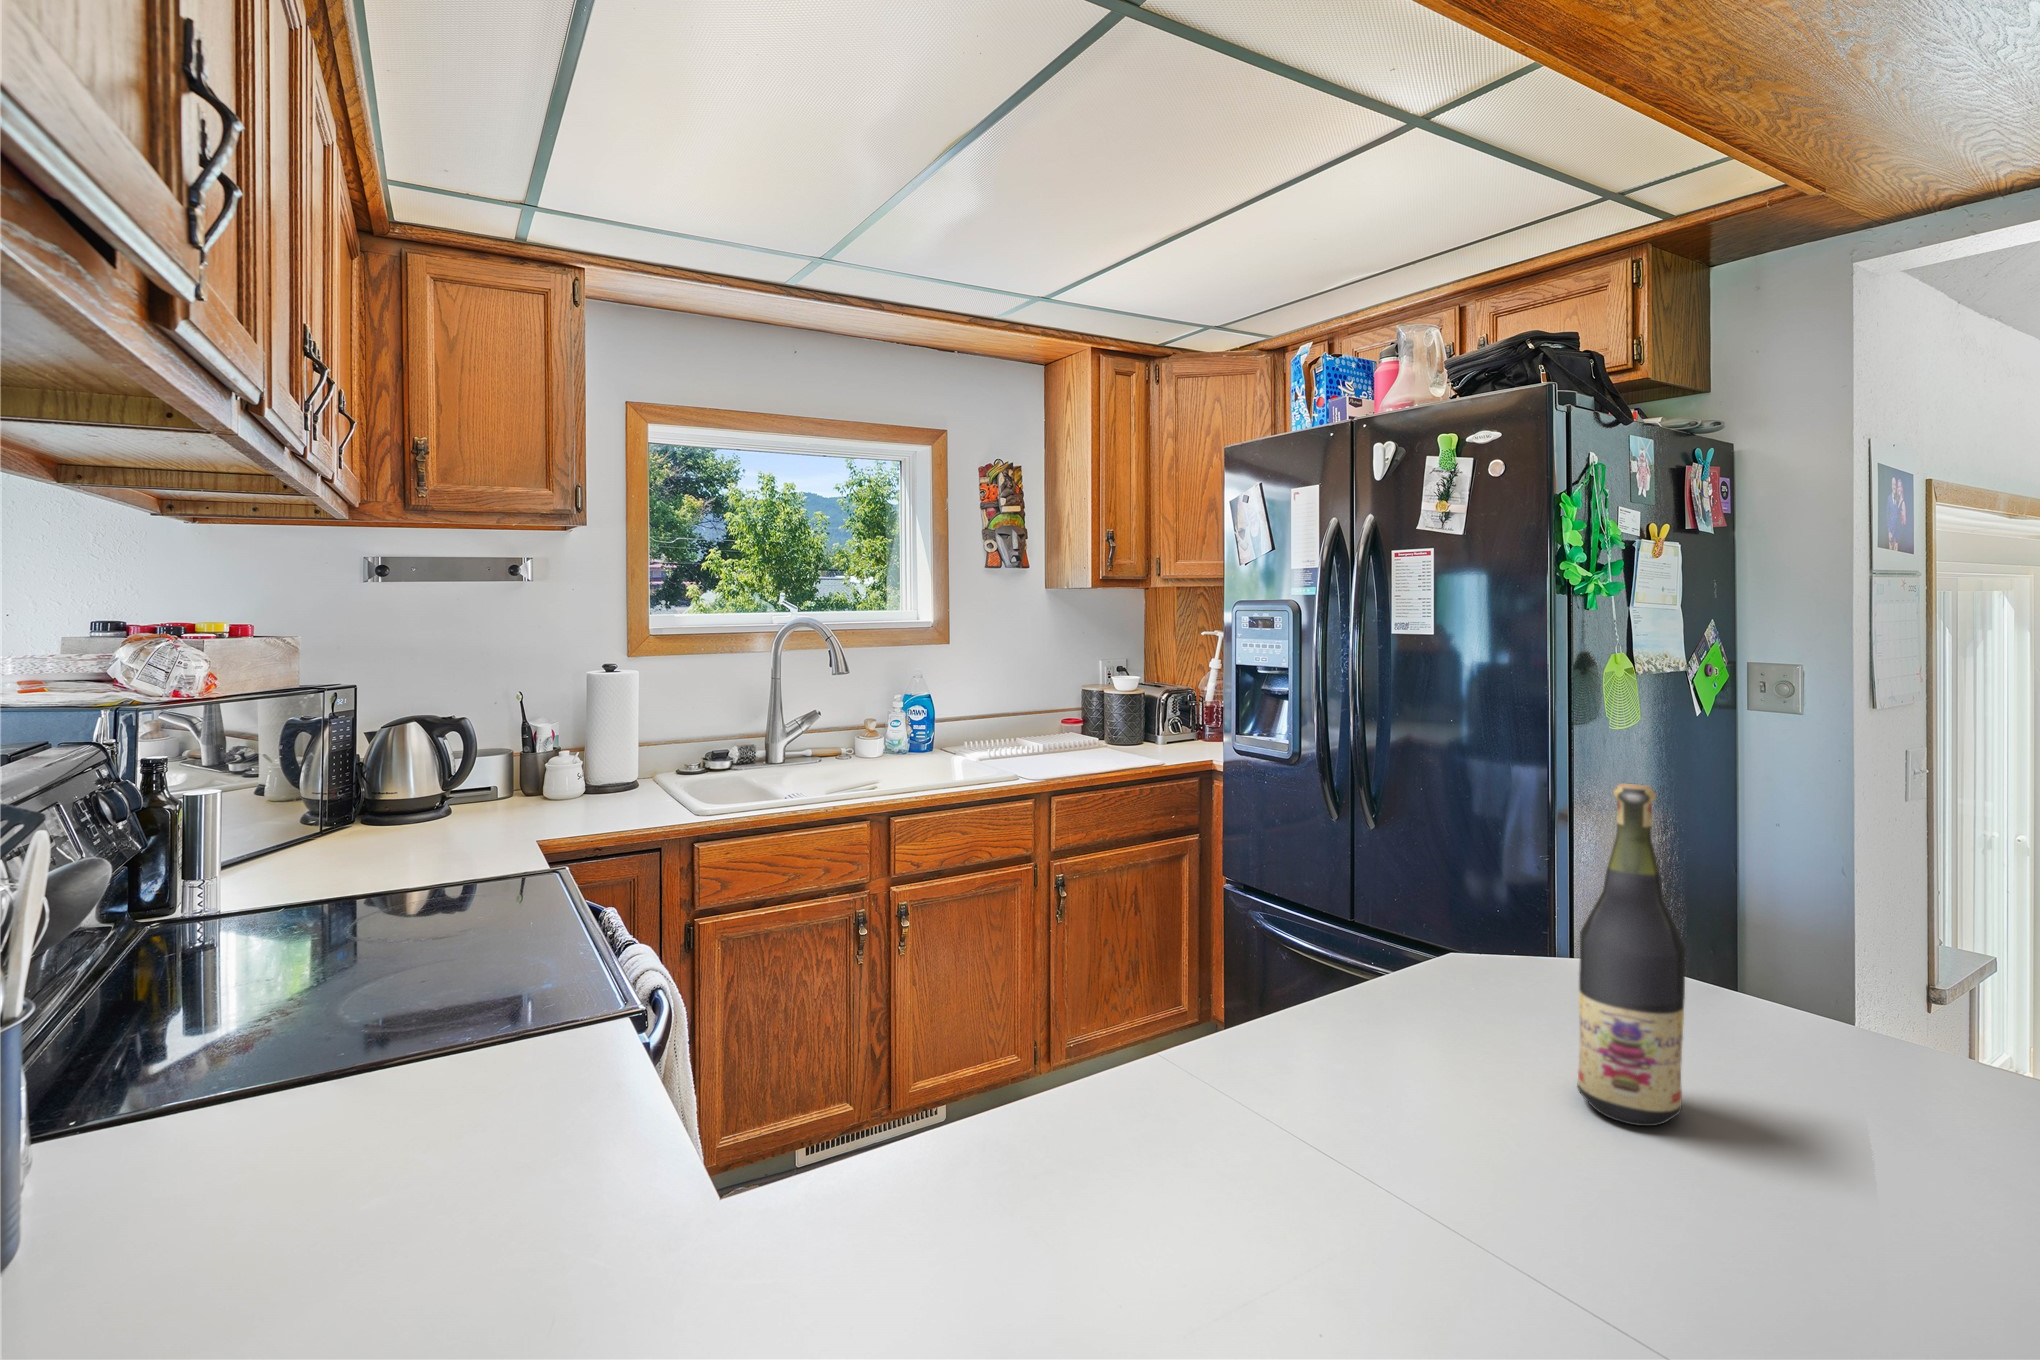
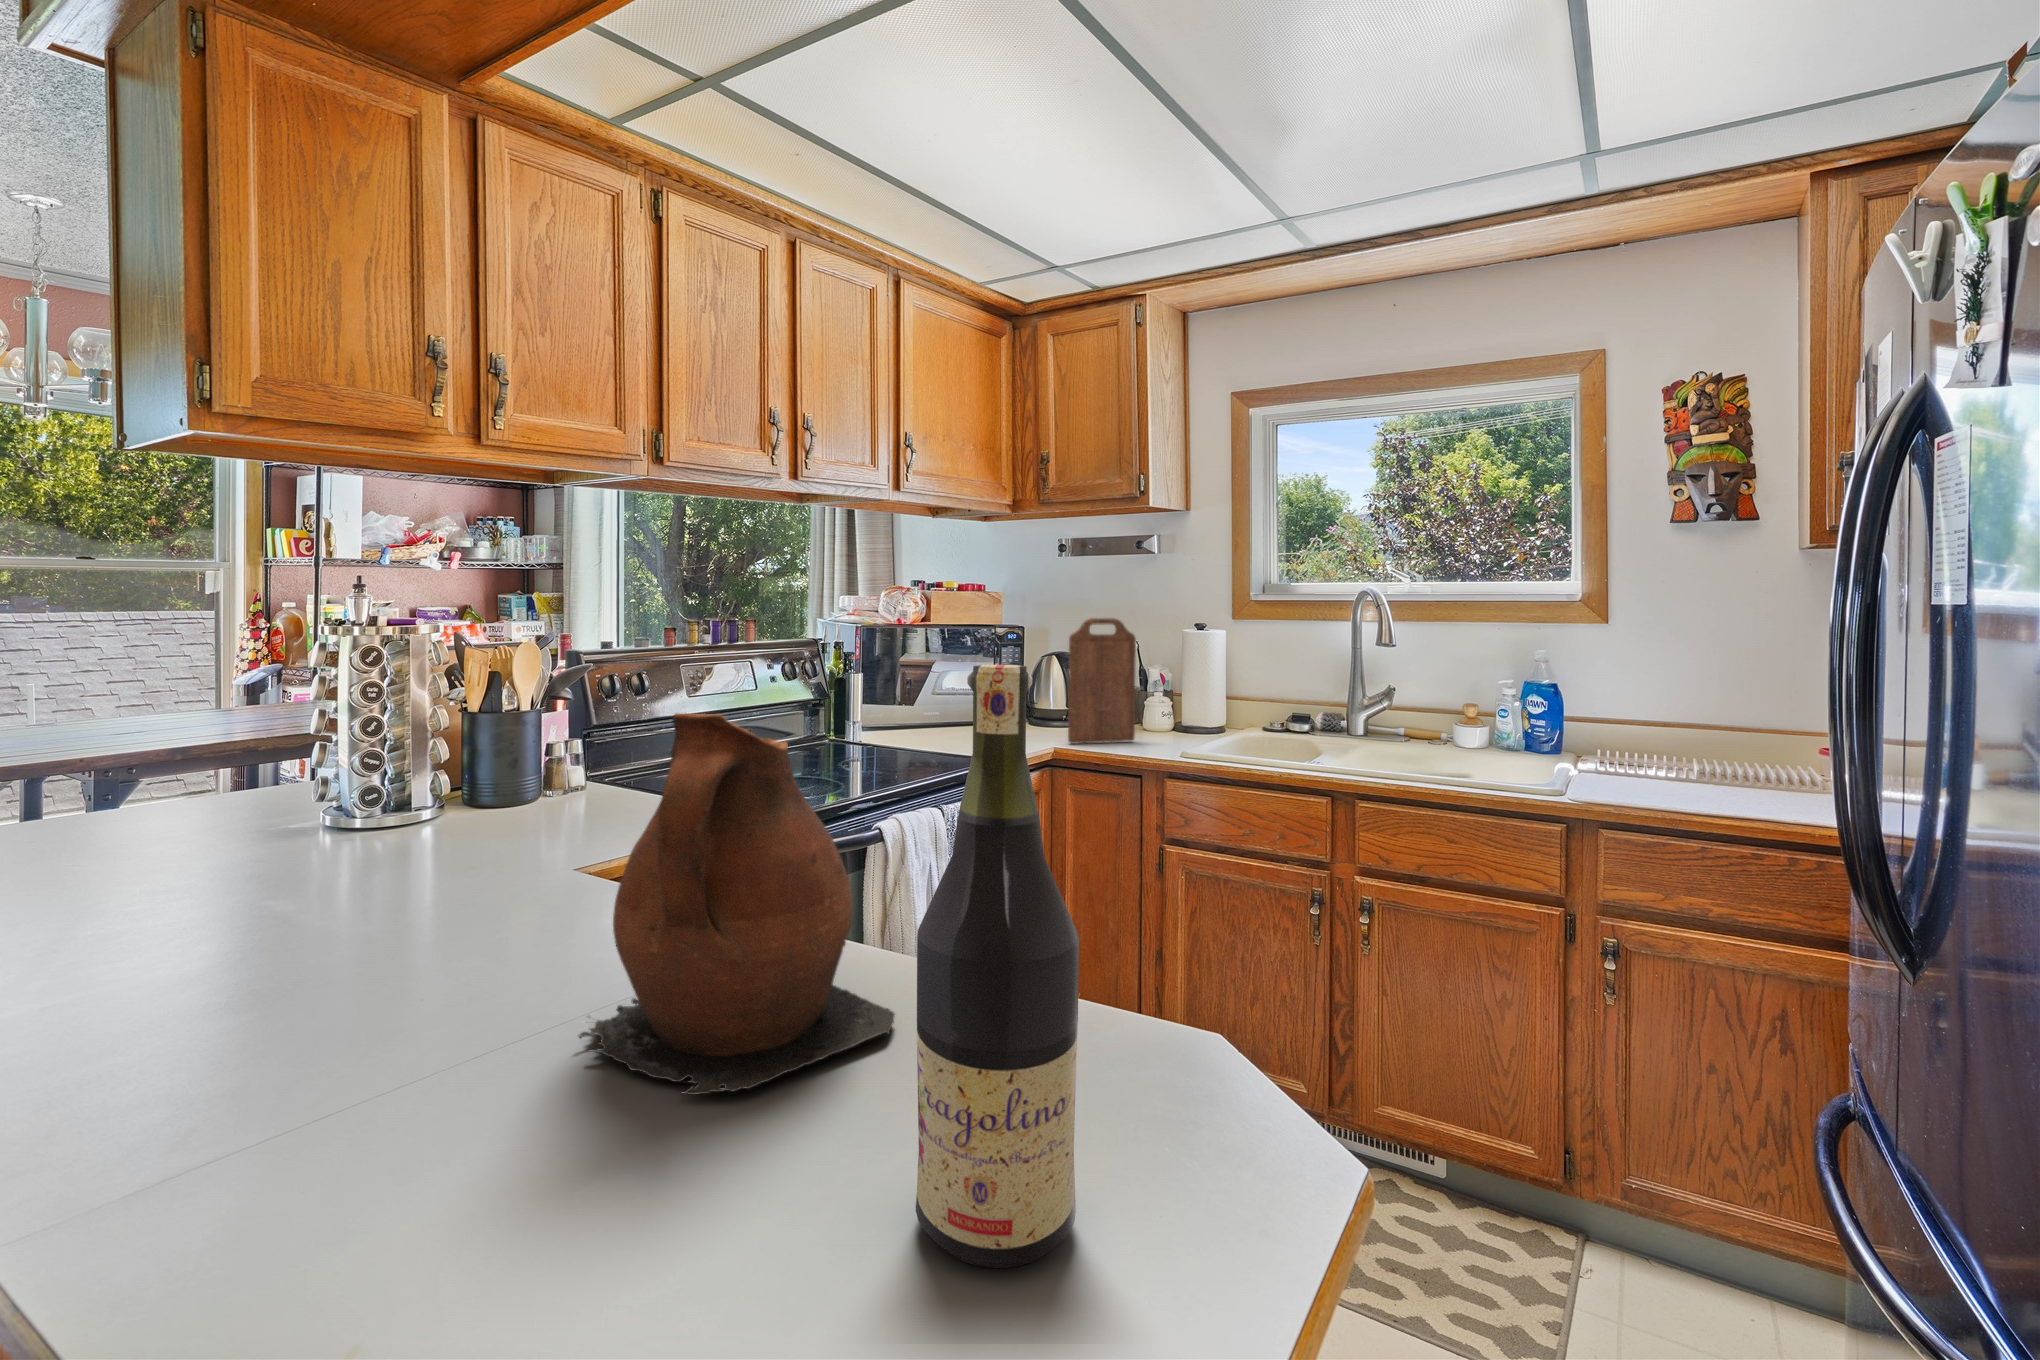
cutting board: none [529,674,597,835] -> present [1068,618,1136,744]
ceramic pitcher: none [1175,868,1468,1224] -> present [579,713,895,1095]

